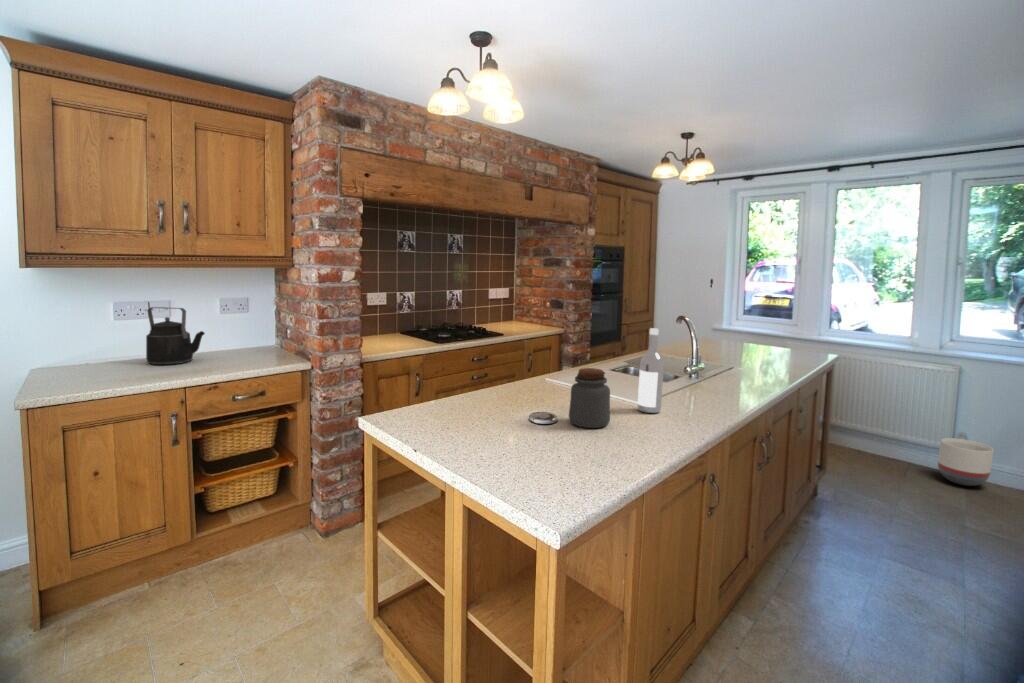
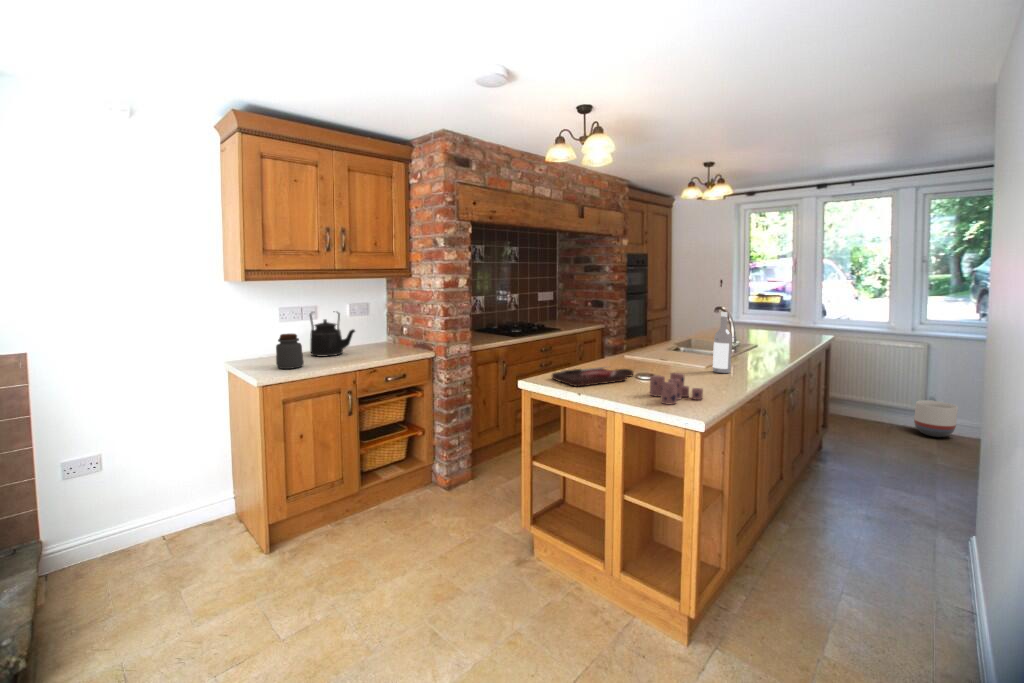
jar: present [569,368,610,428] -> present [276,334,304,369]
cutting board: none [406,399,524,430] -> present [552,367,633,387]
candle: none [510,418,582,473] -> present [650,373,703,404]

